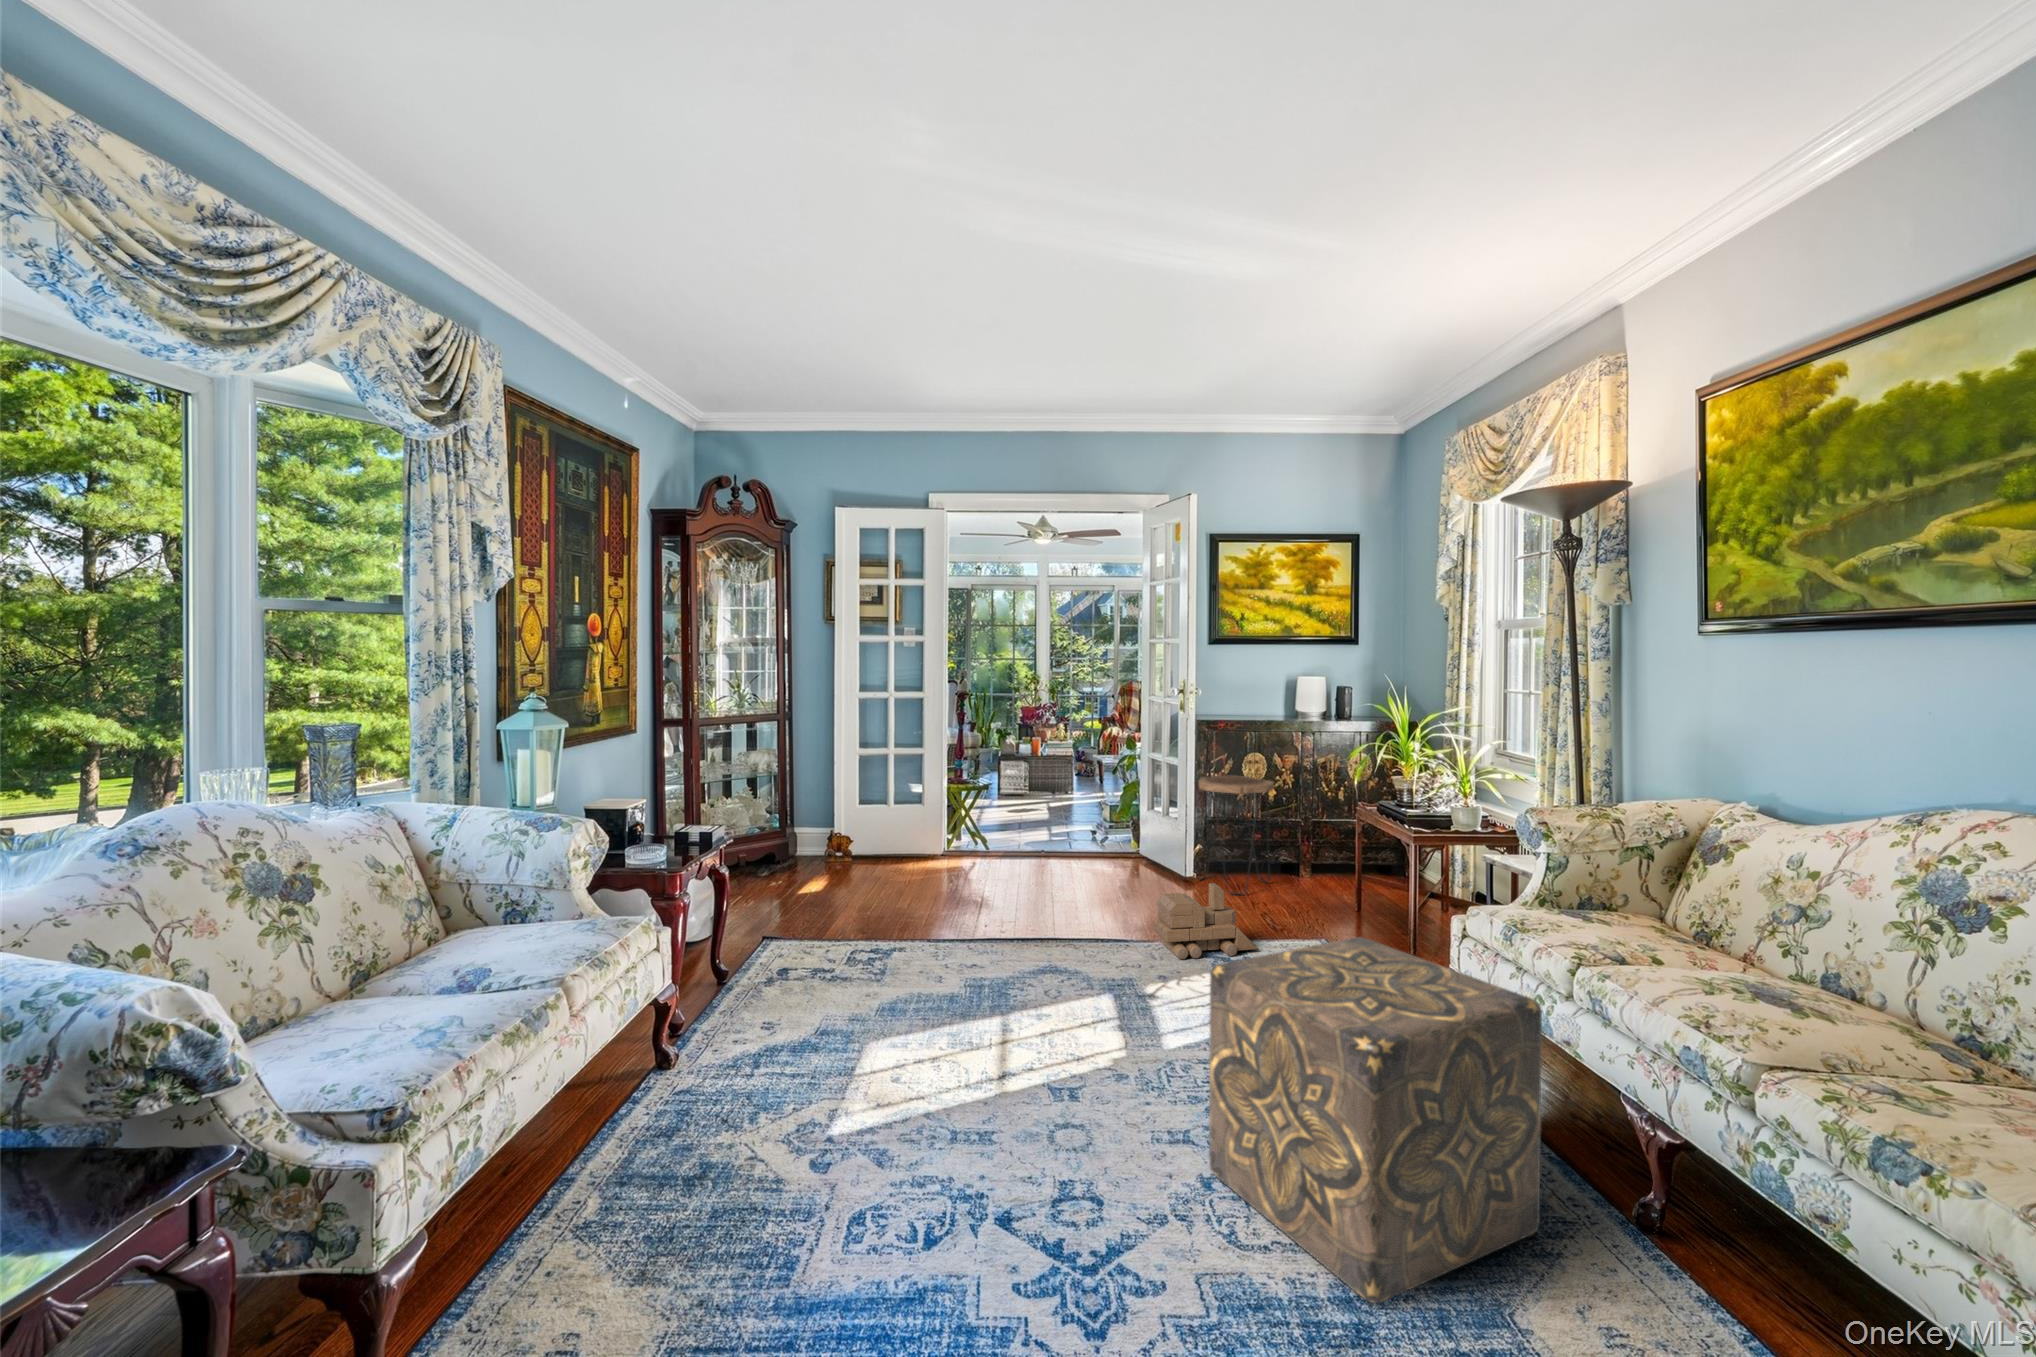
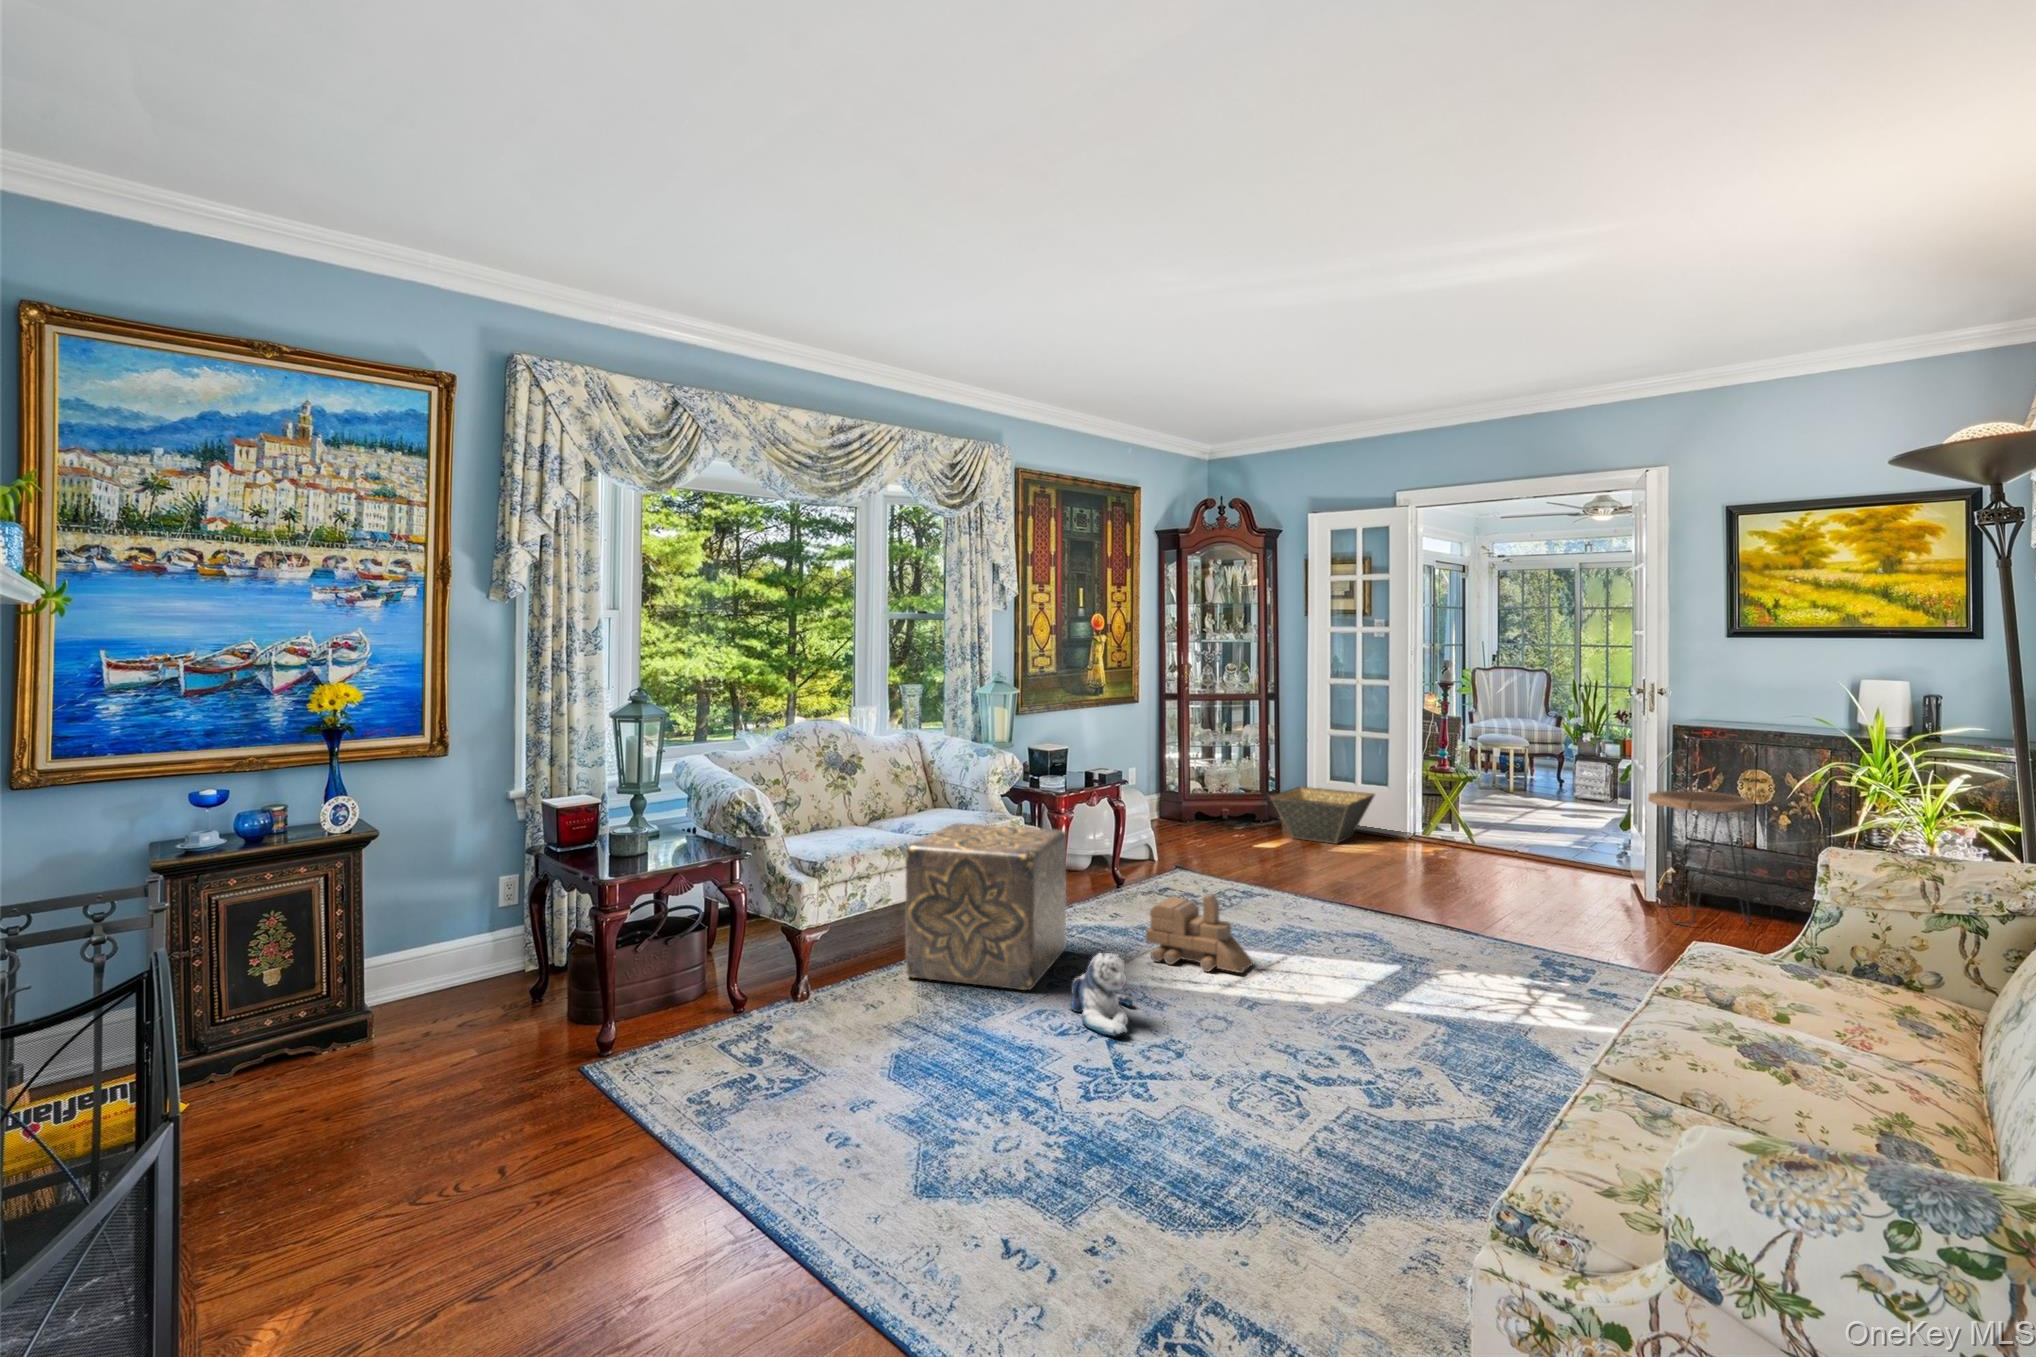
basket: none [811,809,905,871] -> present [1270,787,1375,844]
toy train: present [1154,883,1258,959] -> present [1146,894,1254,973]
ottoman: present [1209,937,1542,1303] -> present [906,824,1066,990]
plush toy: none [887,1117,1044,1262] -> present [1070,953,1133,1036]

